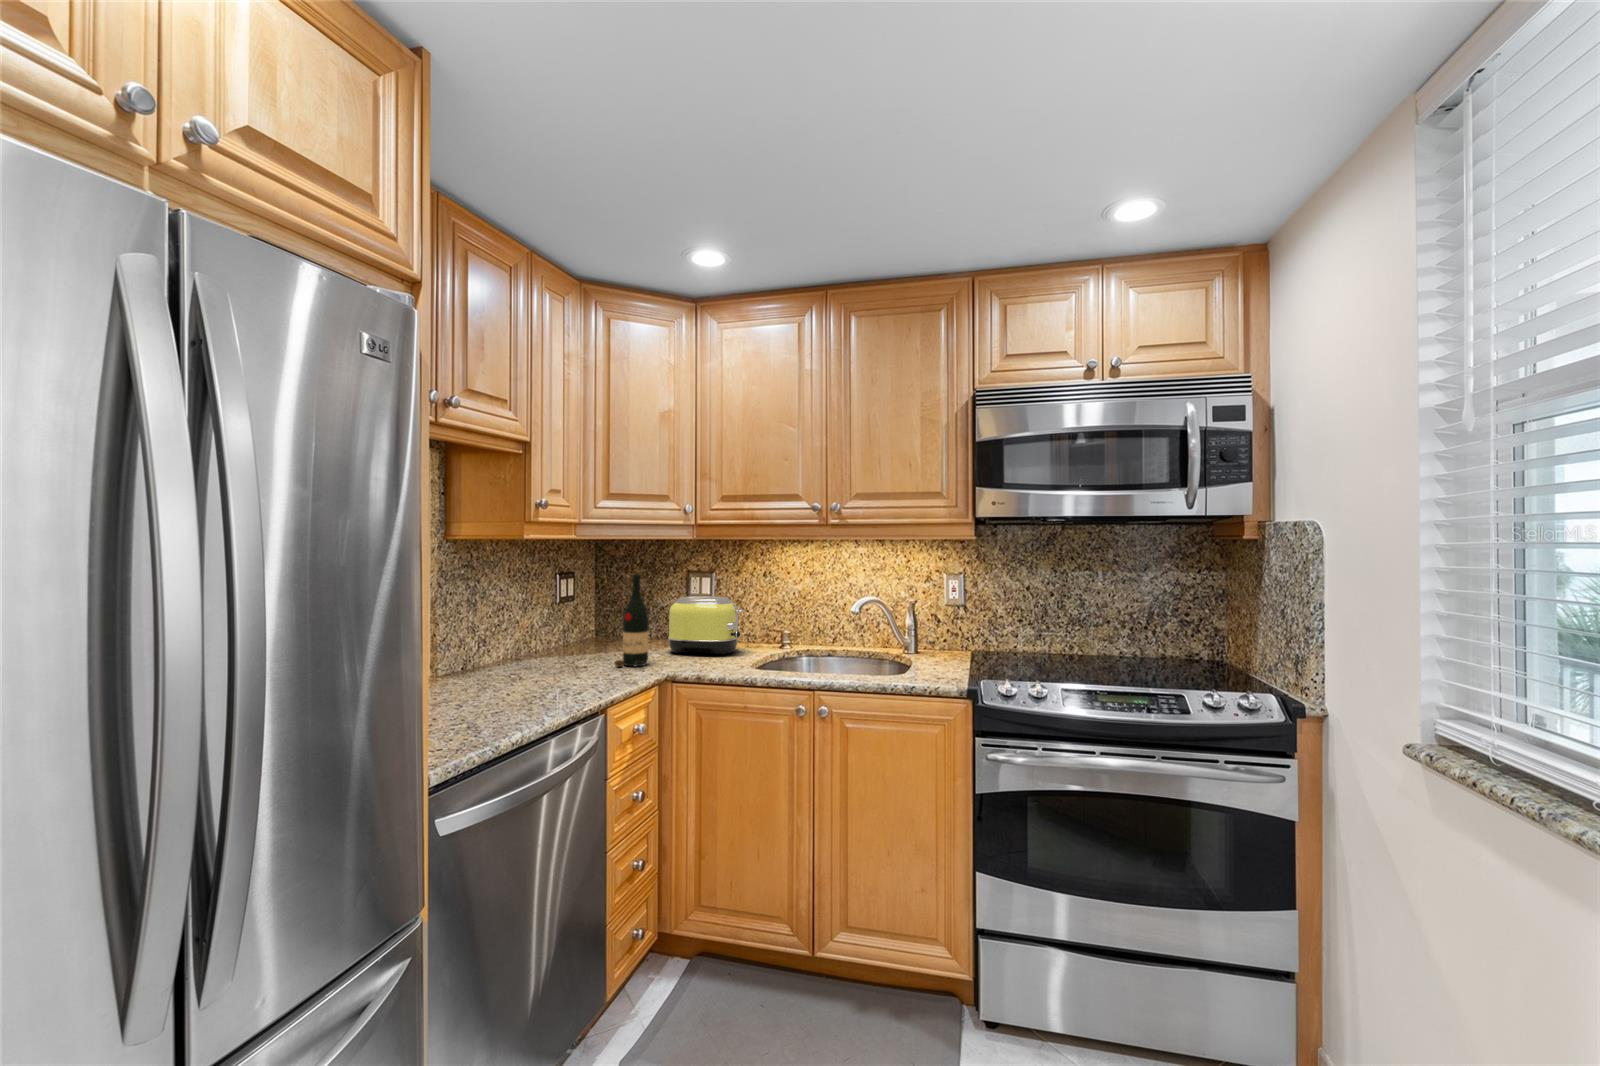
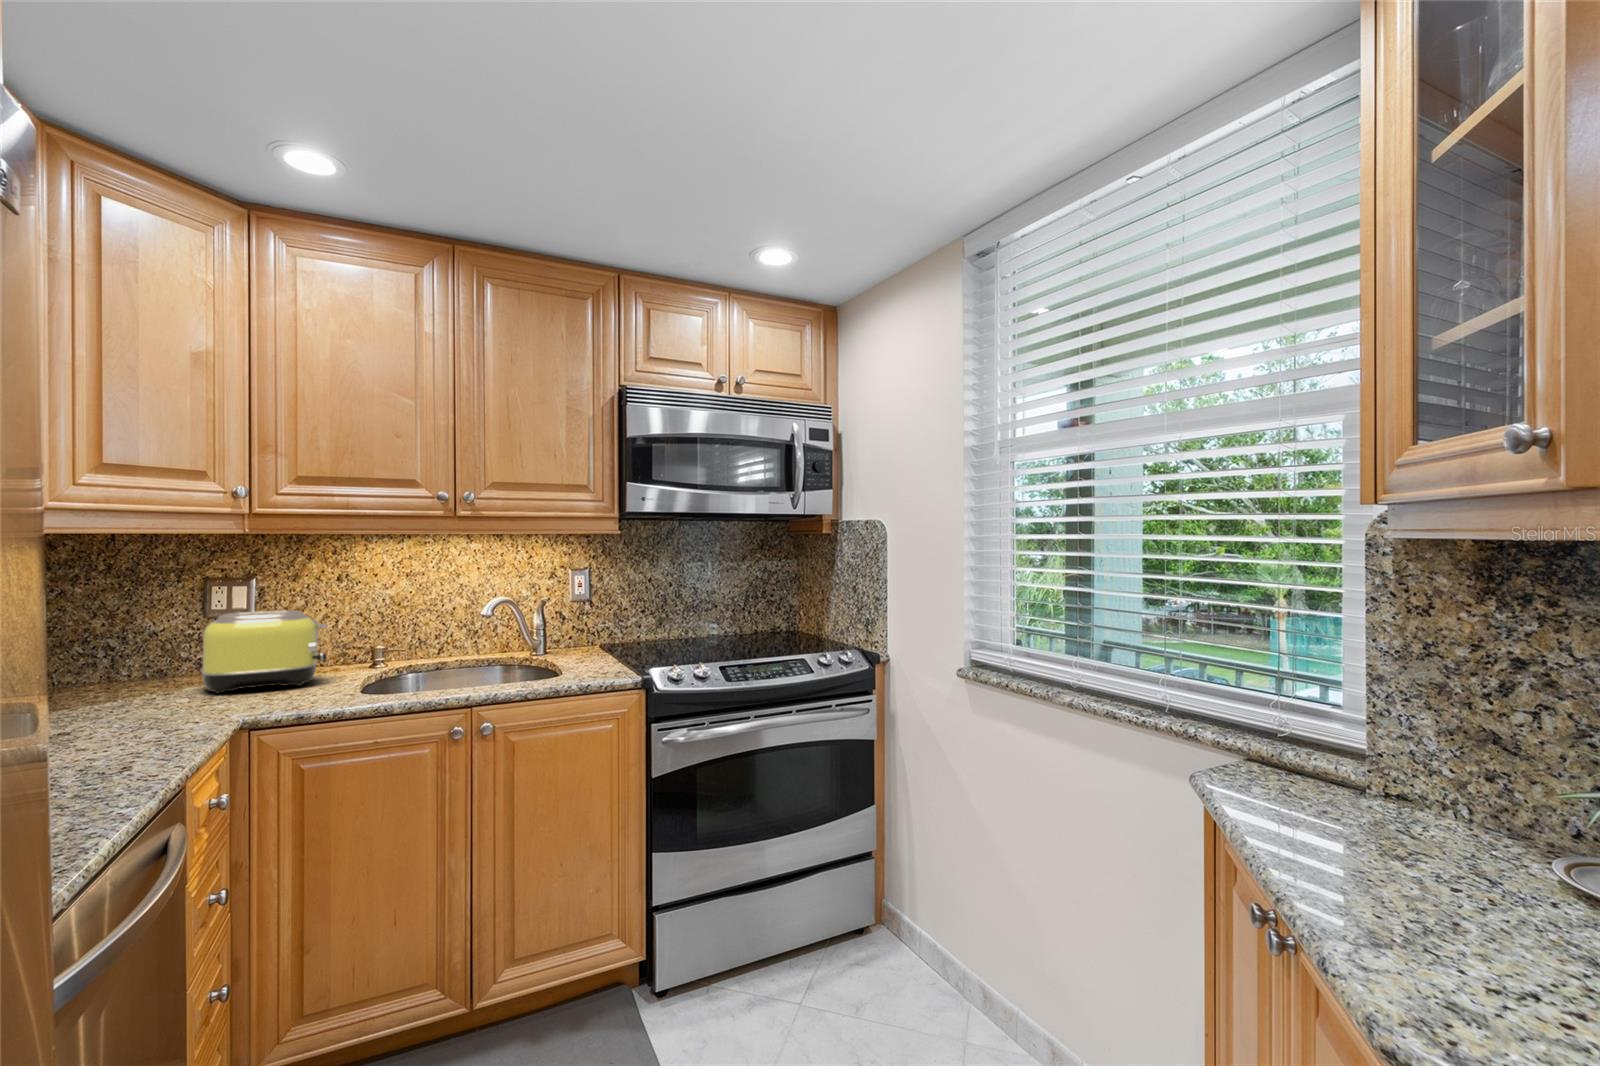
wine bottle: present [615,574,649,667] -> none [142,585,203,722]

